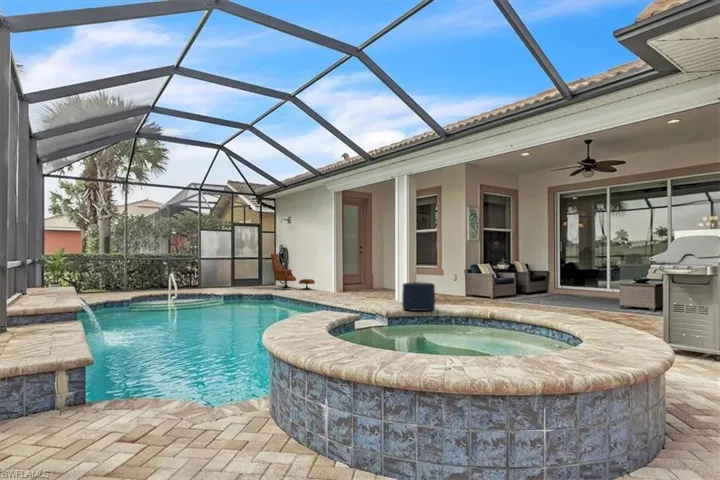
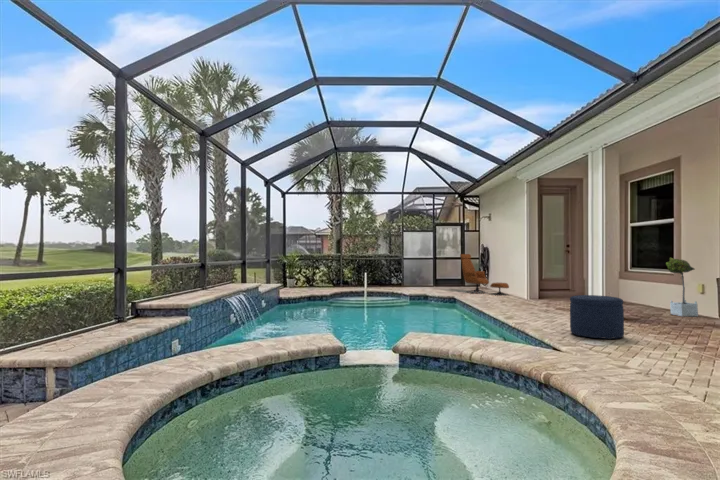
potted tree: none [435,256,452,296] -> present [666,258,698,316]

